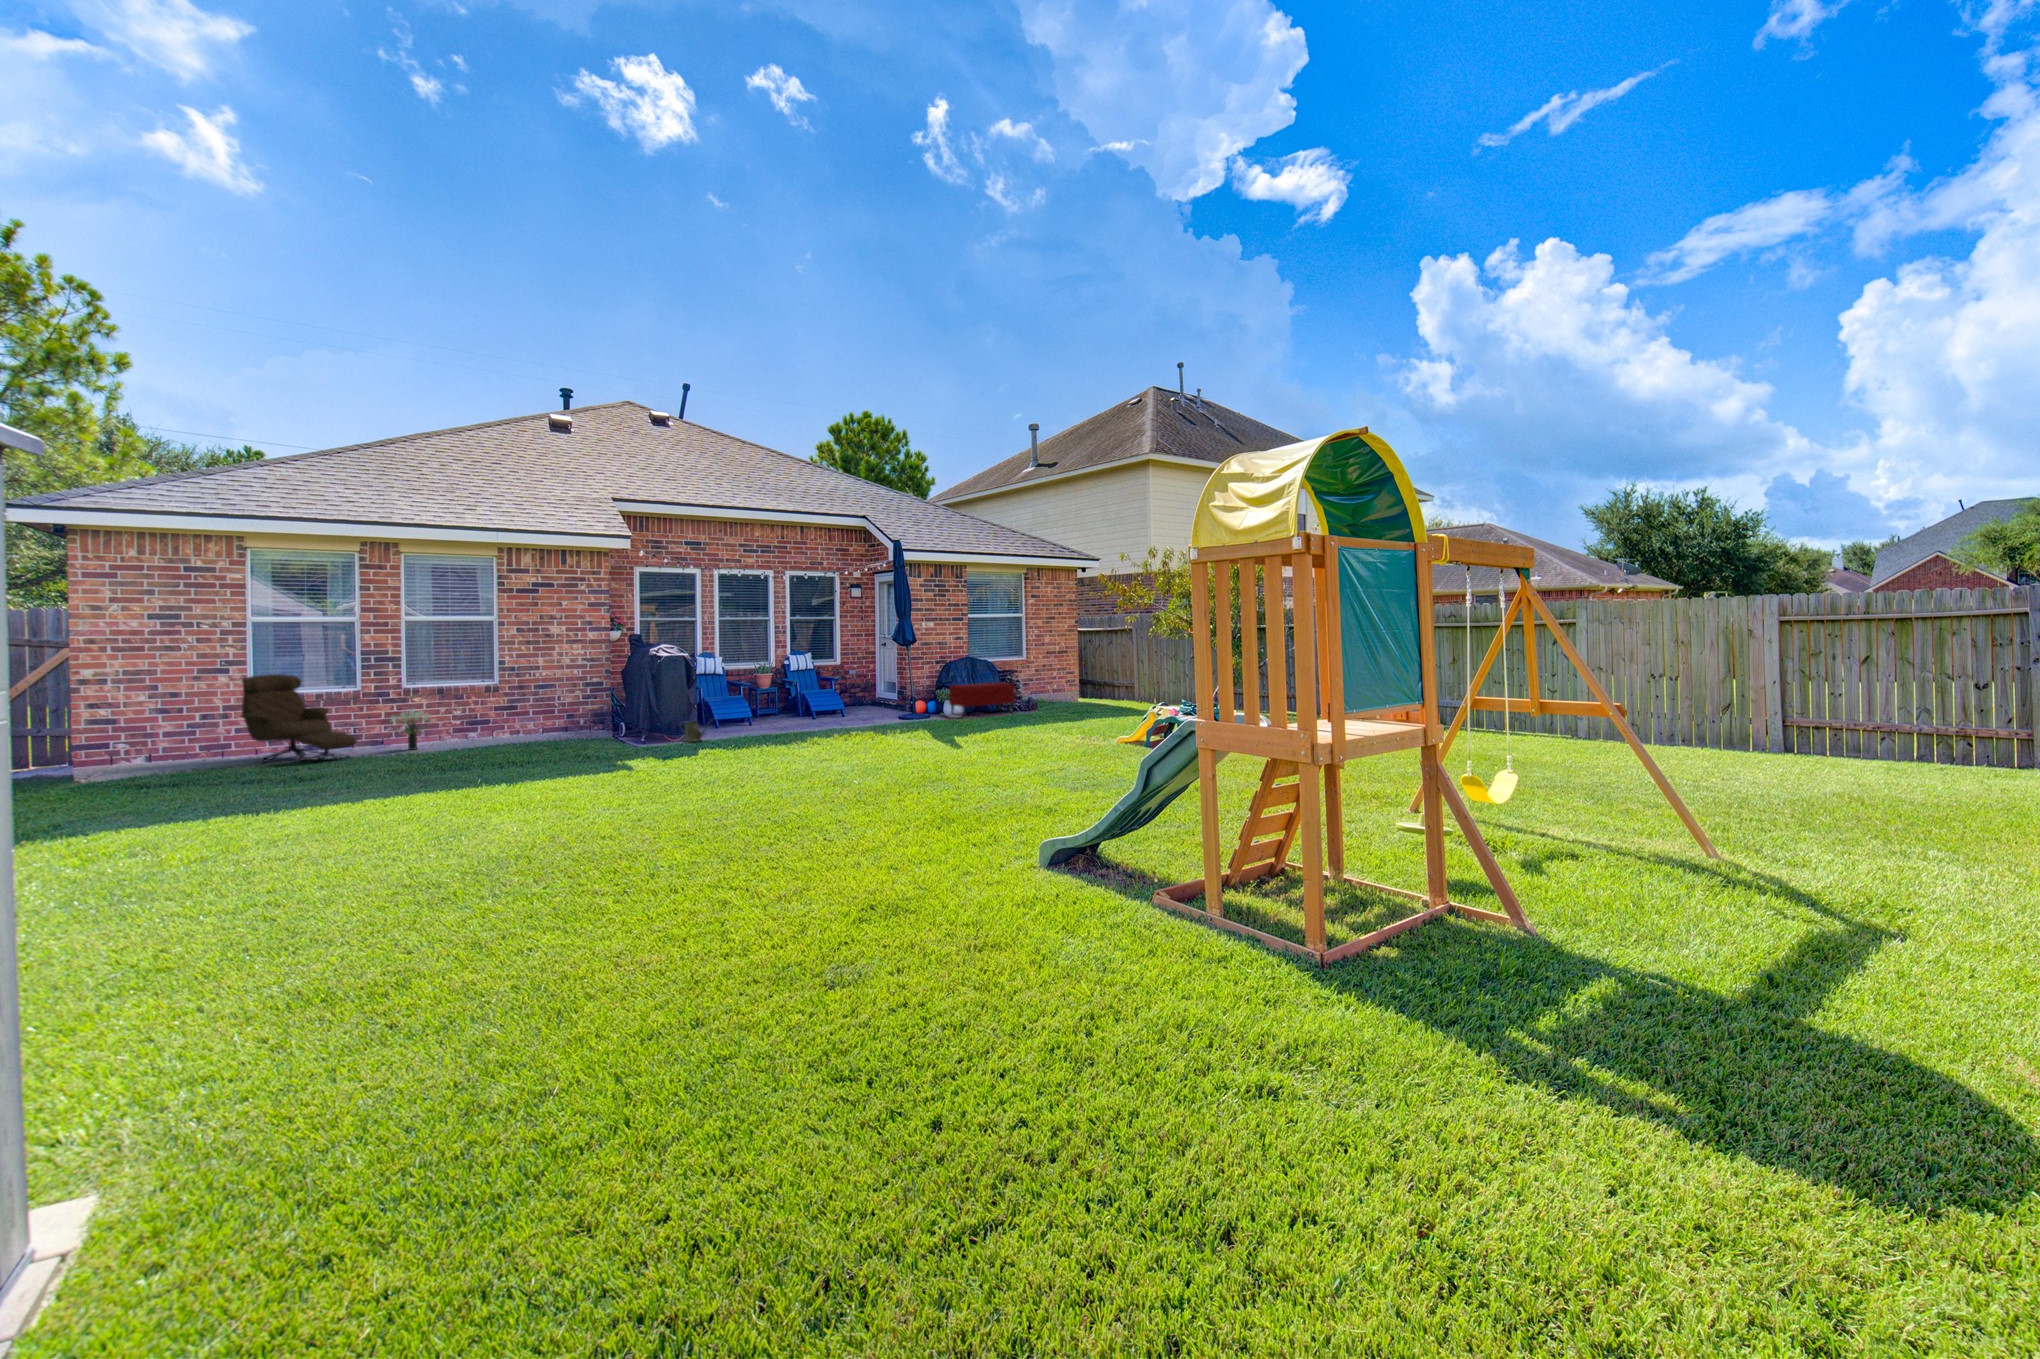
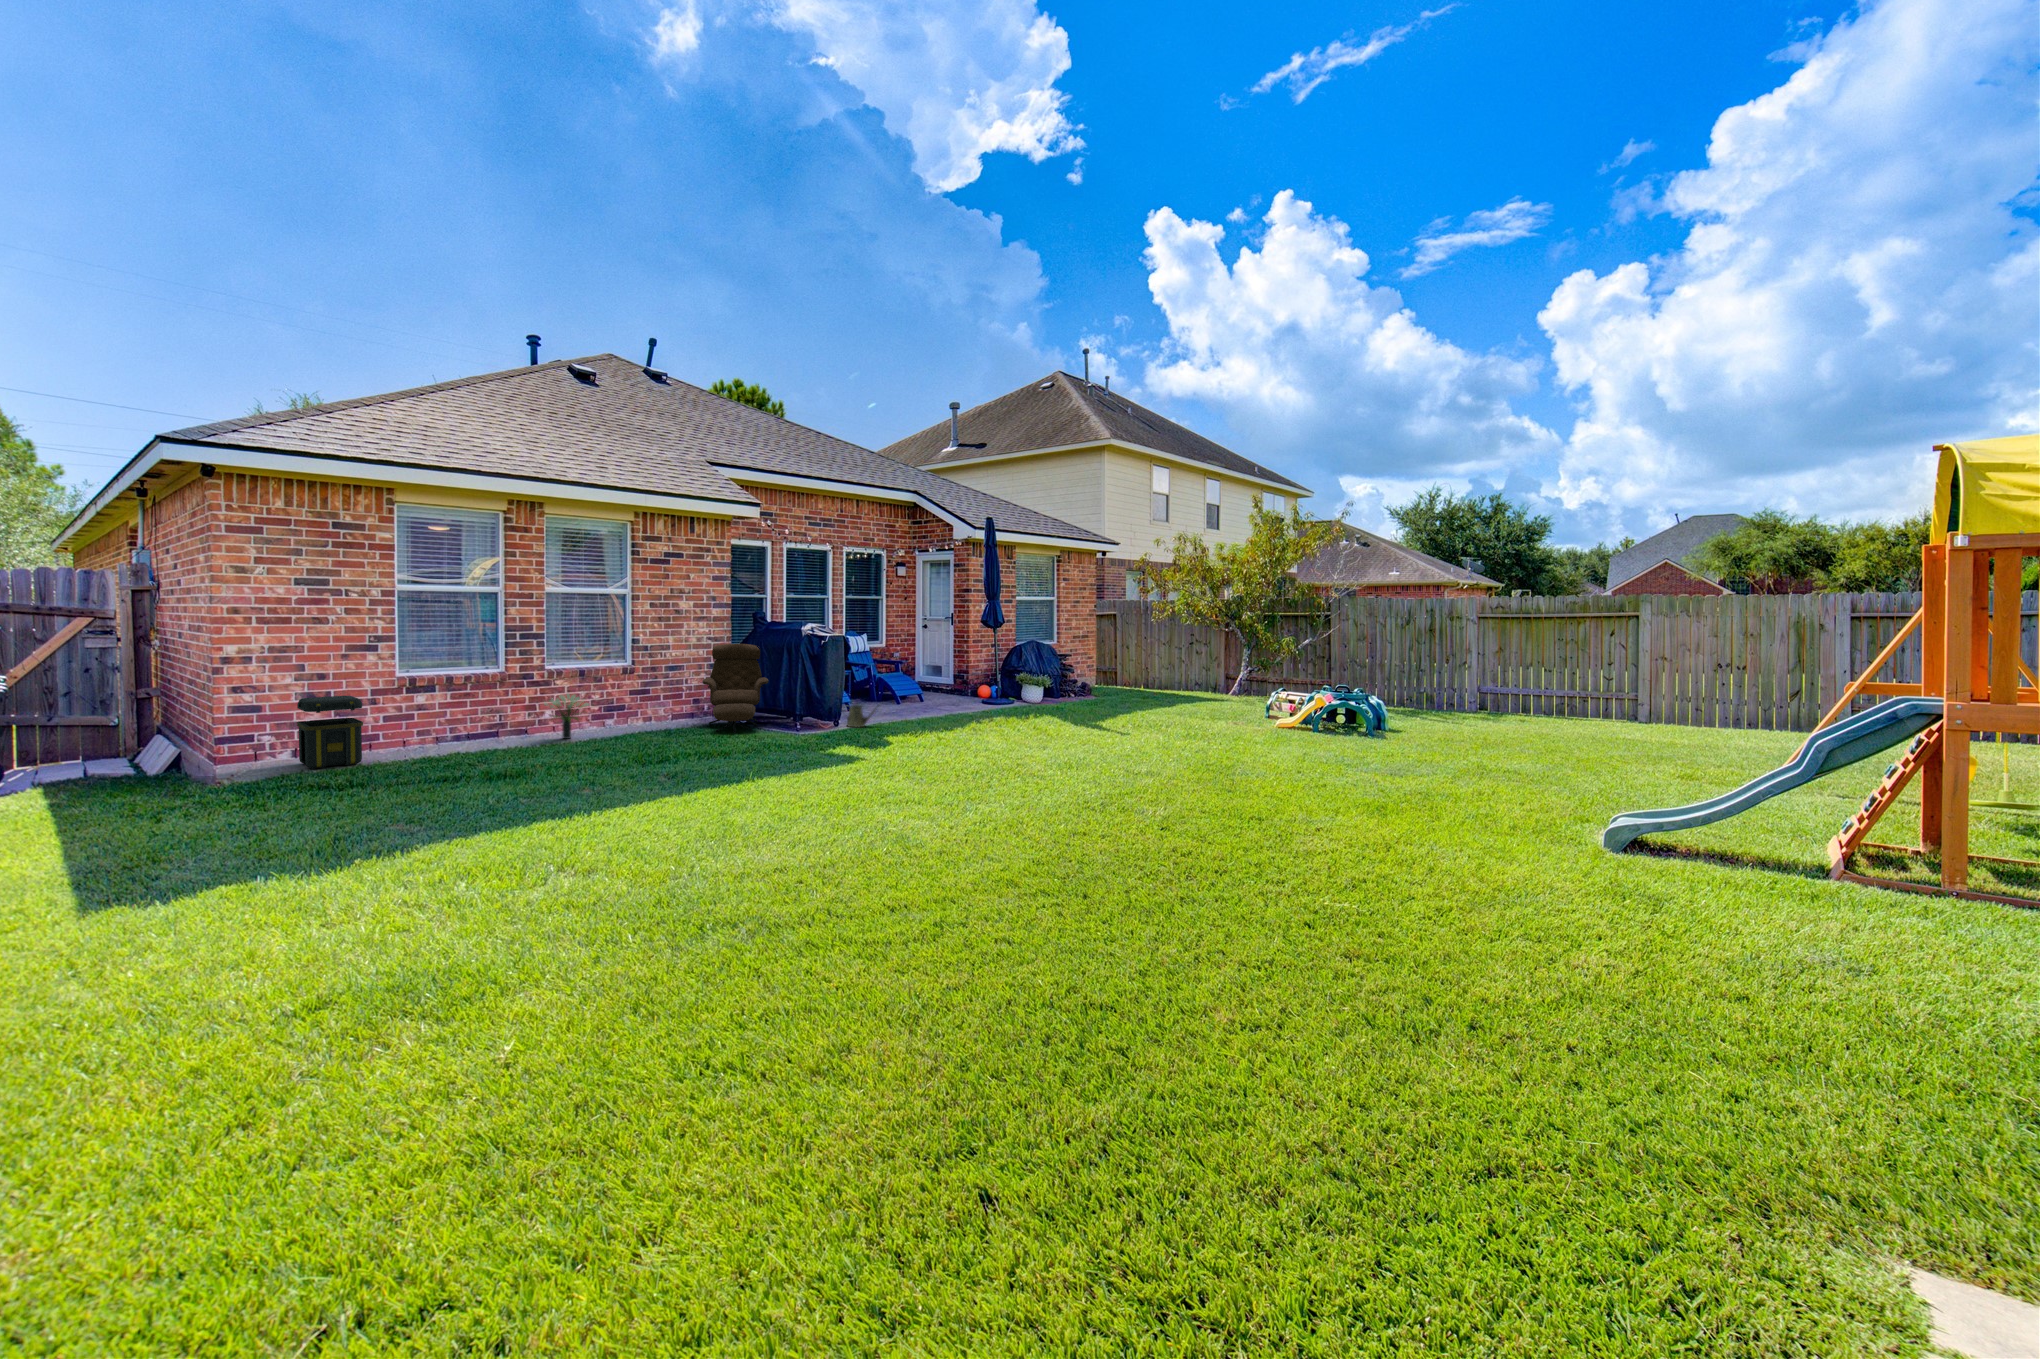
lounge chair: present [240,674,357,762] -> present [702,644,768,733]
bench: present [949,682,1015,715] -> none [1019,665,1076,698]
toolbox: none [136,711,199,771] -> present [297,696,363,769]

